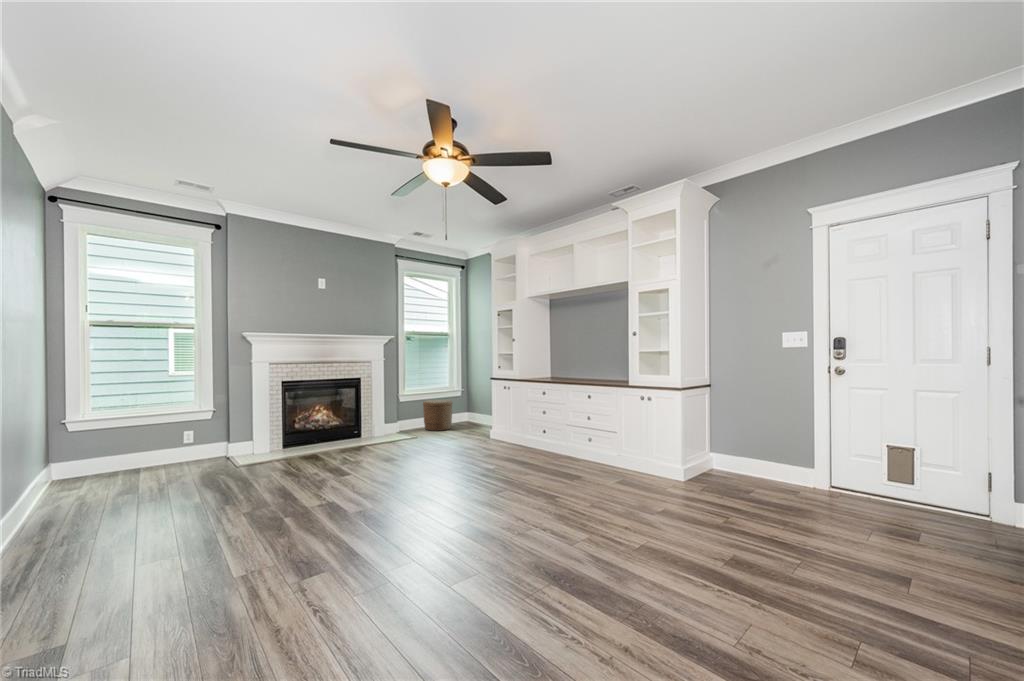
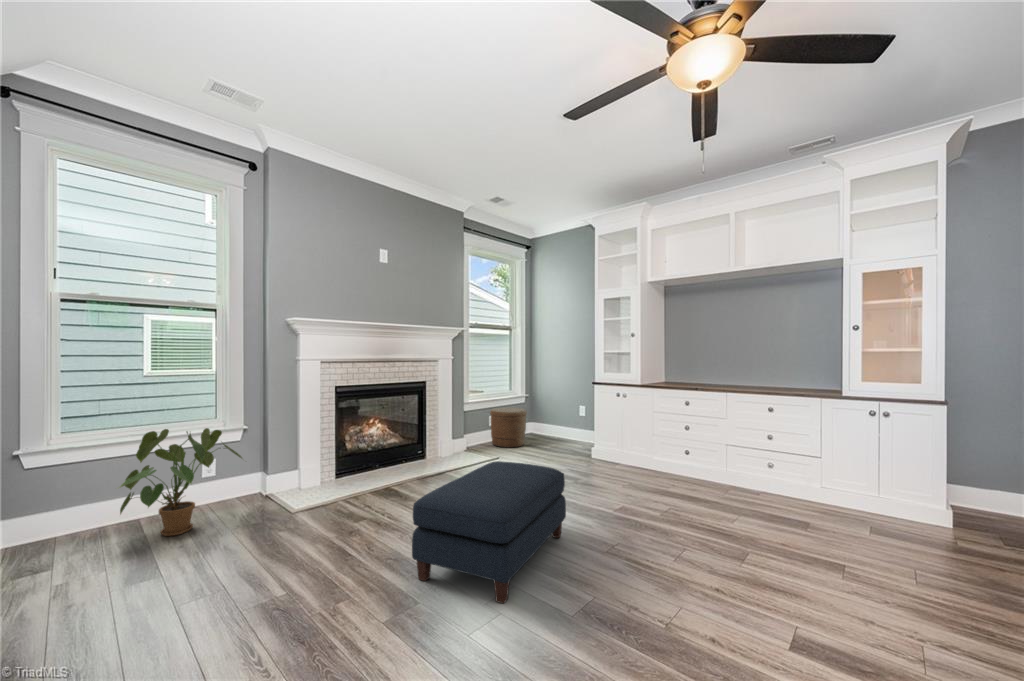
house plant: none [119,409,208,477] -> present [120,428,242,536]
ottoman: none [279,431,403,509] -> present [412,461,566,603]

